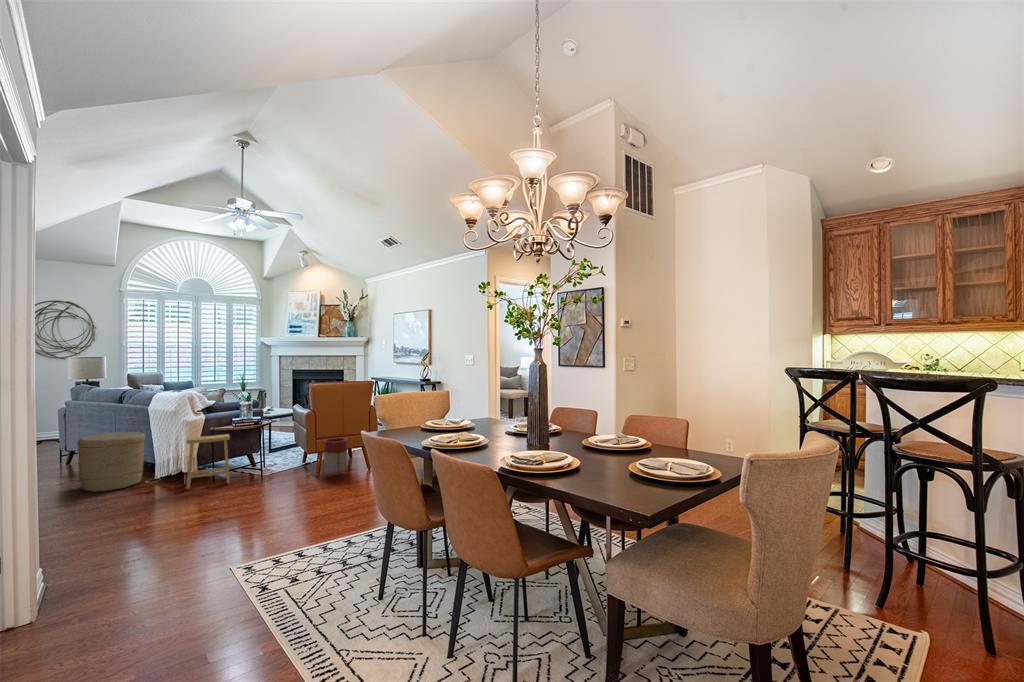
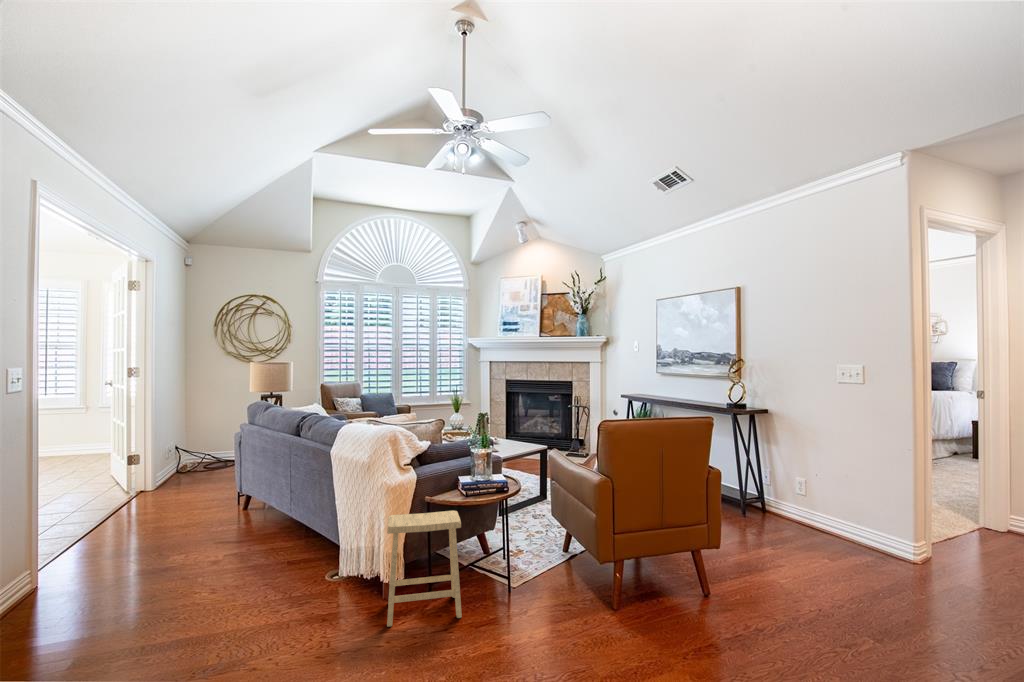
basket: present [78,432,145,492] -> none [223,487,325,606]
planter: present [323,438,347,473] -> none [631,532,684,627]

